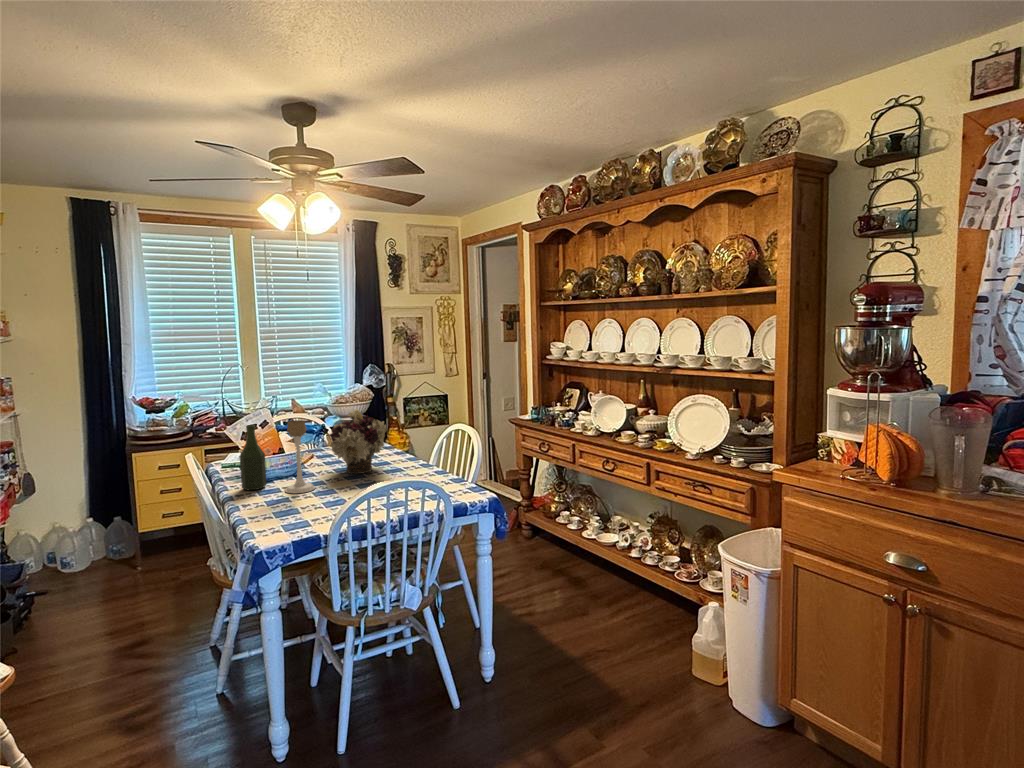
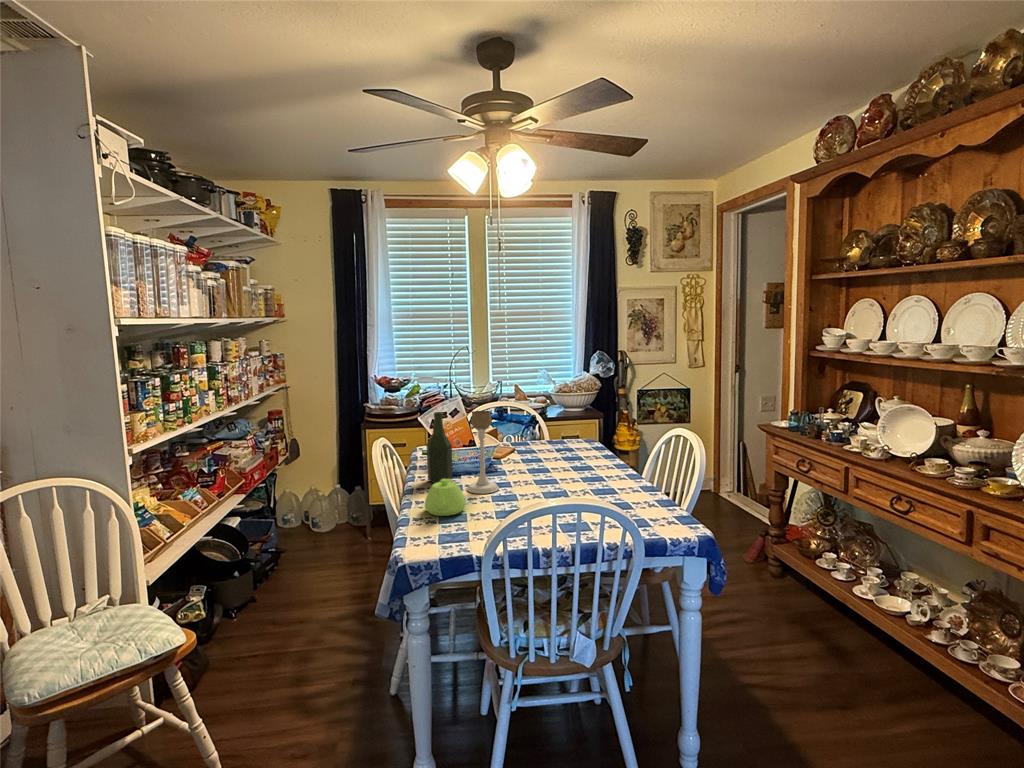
flower arrangement: present [329,409,387,474] -> none [522,401,589,478]
teapot: none [256,481,294,514] -> present [425,479,466,516]

